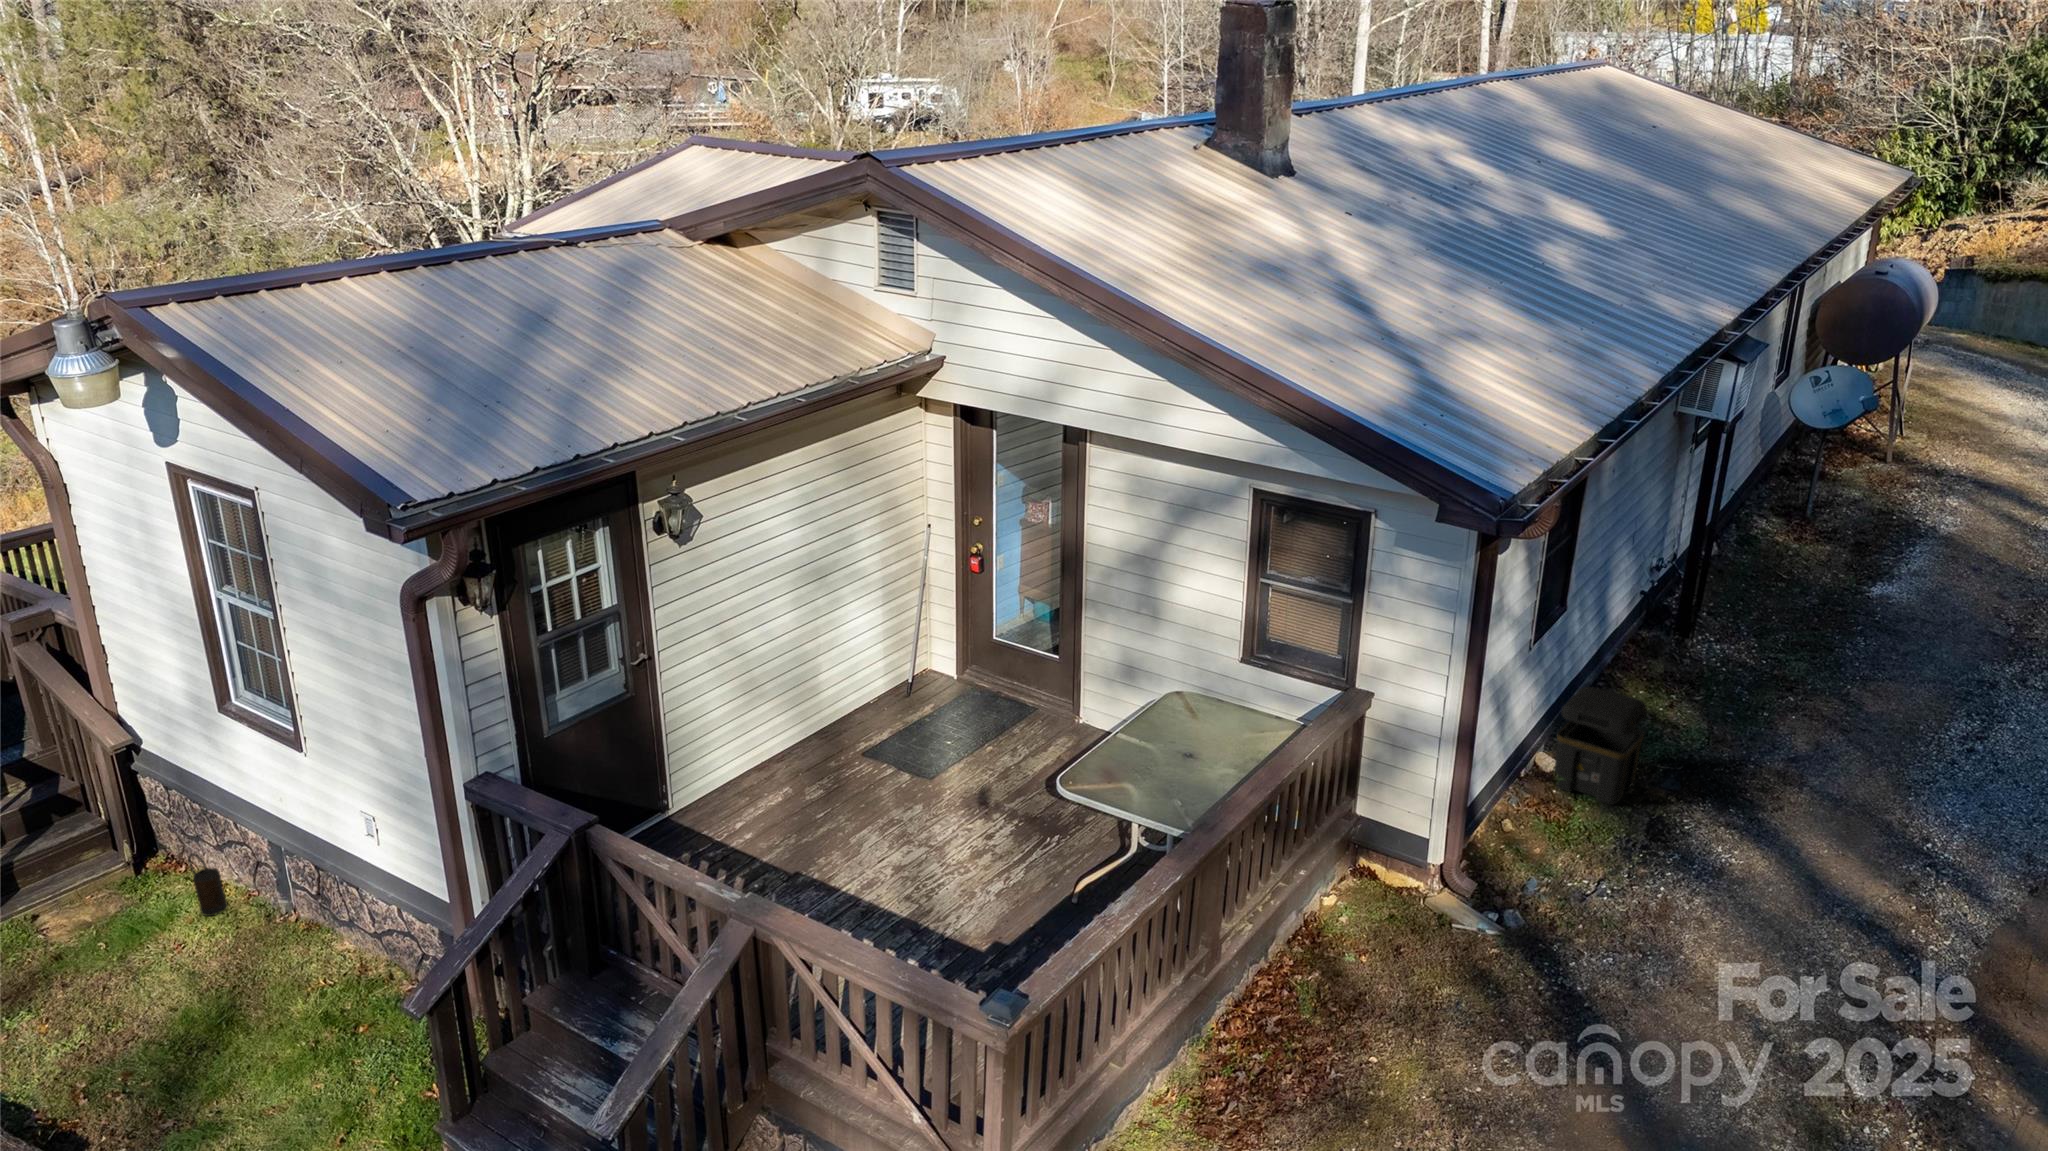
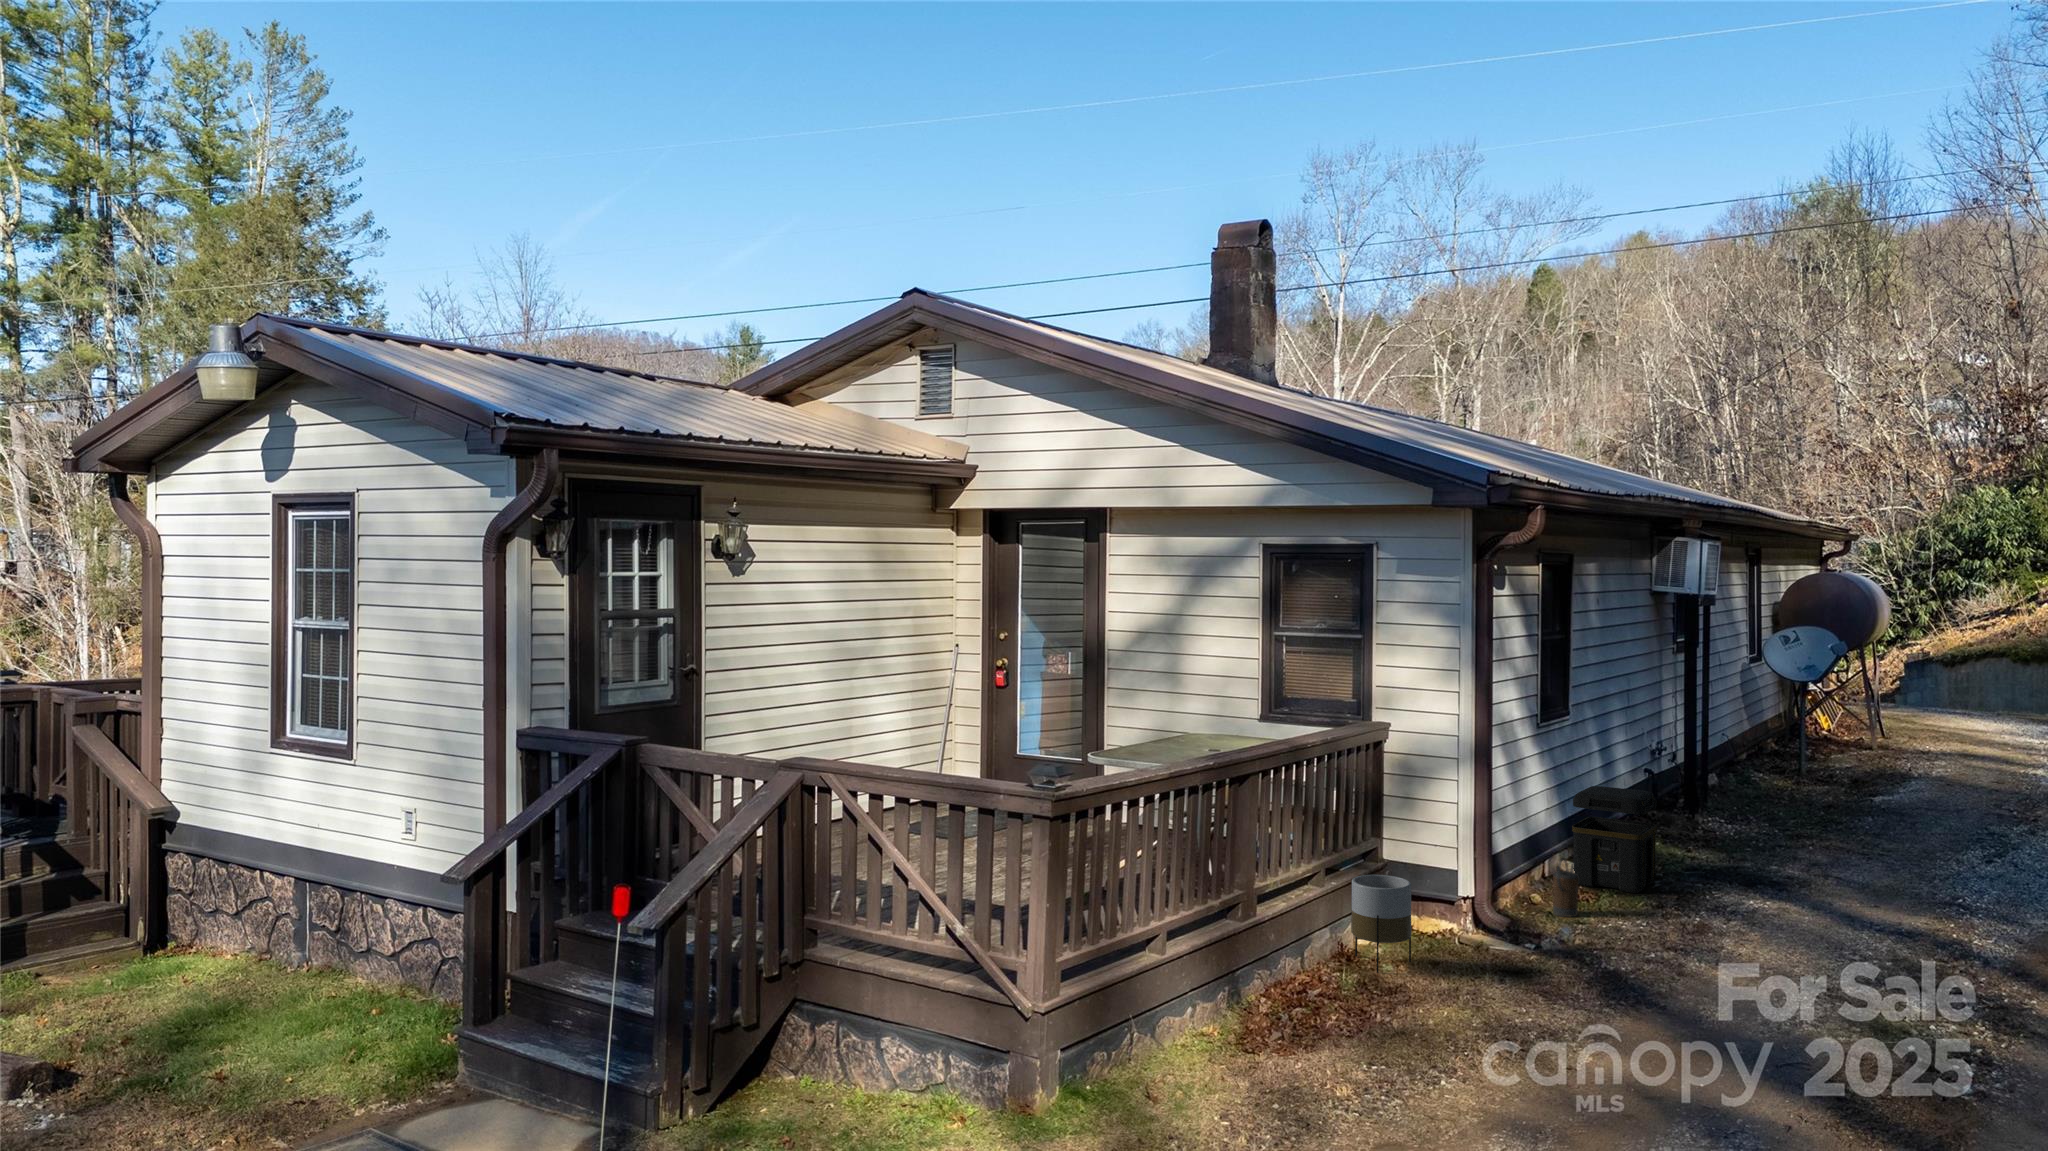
watering can: present [188,853,228,916] -> present [1553,858,1578,917]
planter: none [1315,854,1378,956] -> present [1351,875,1411,973]

